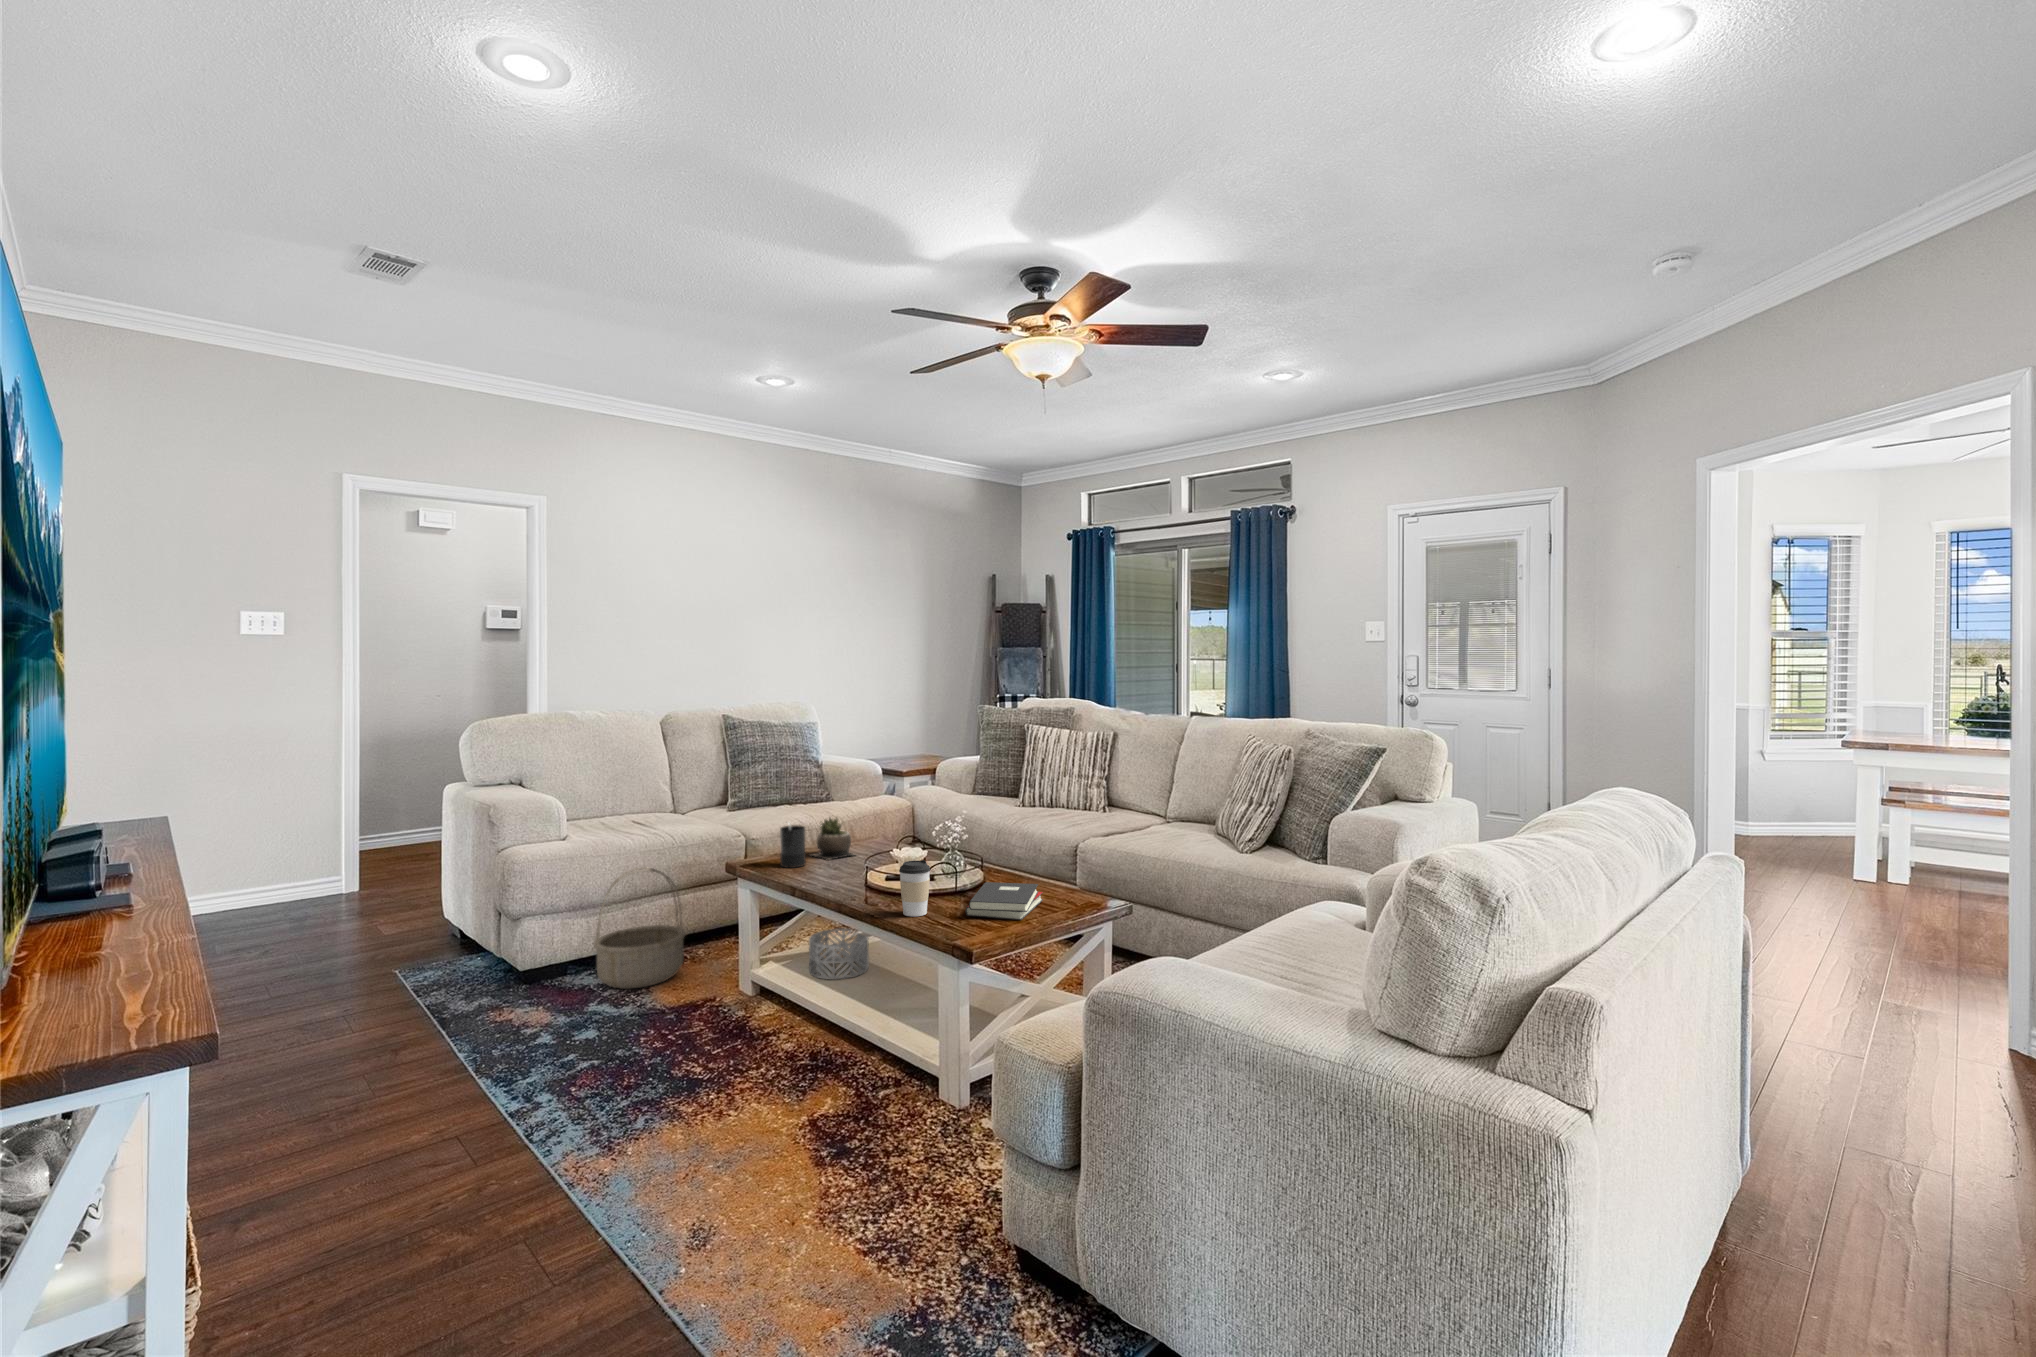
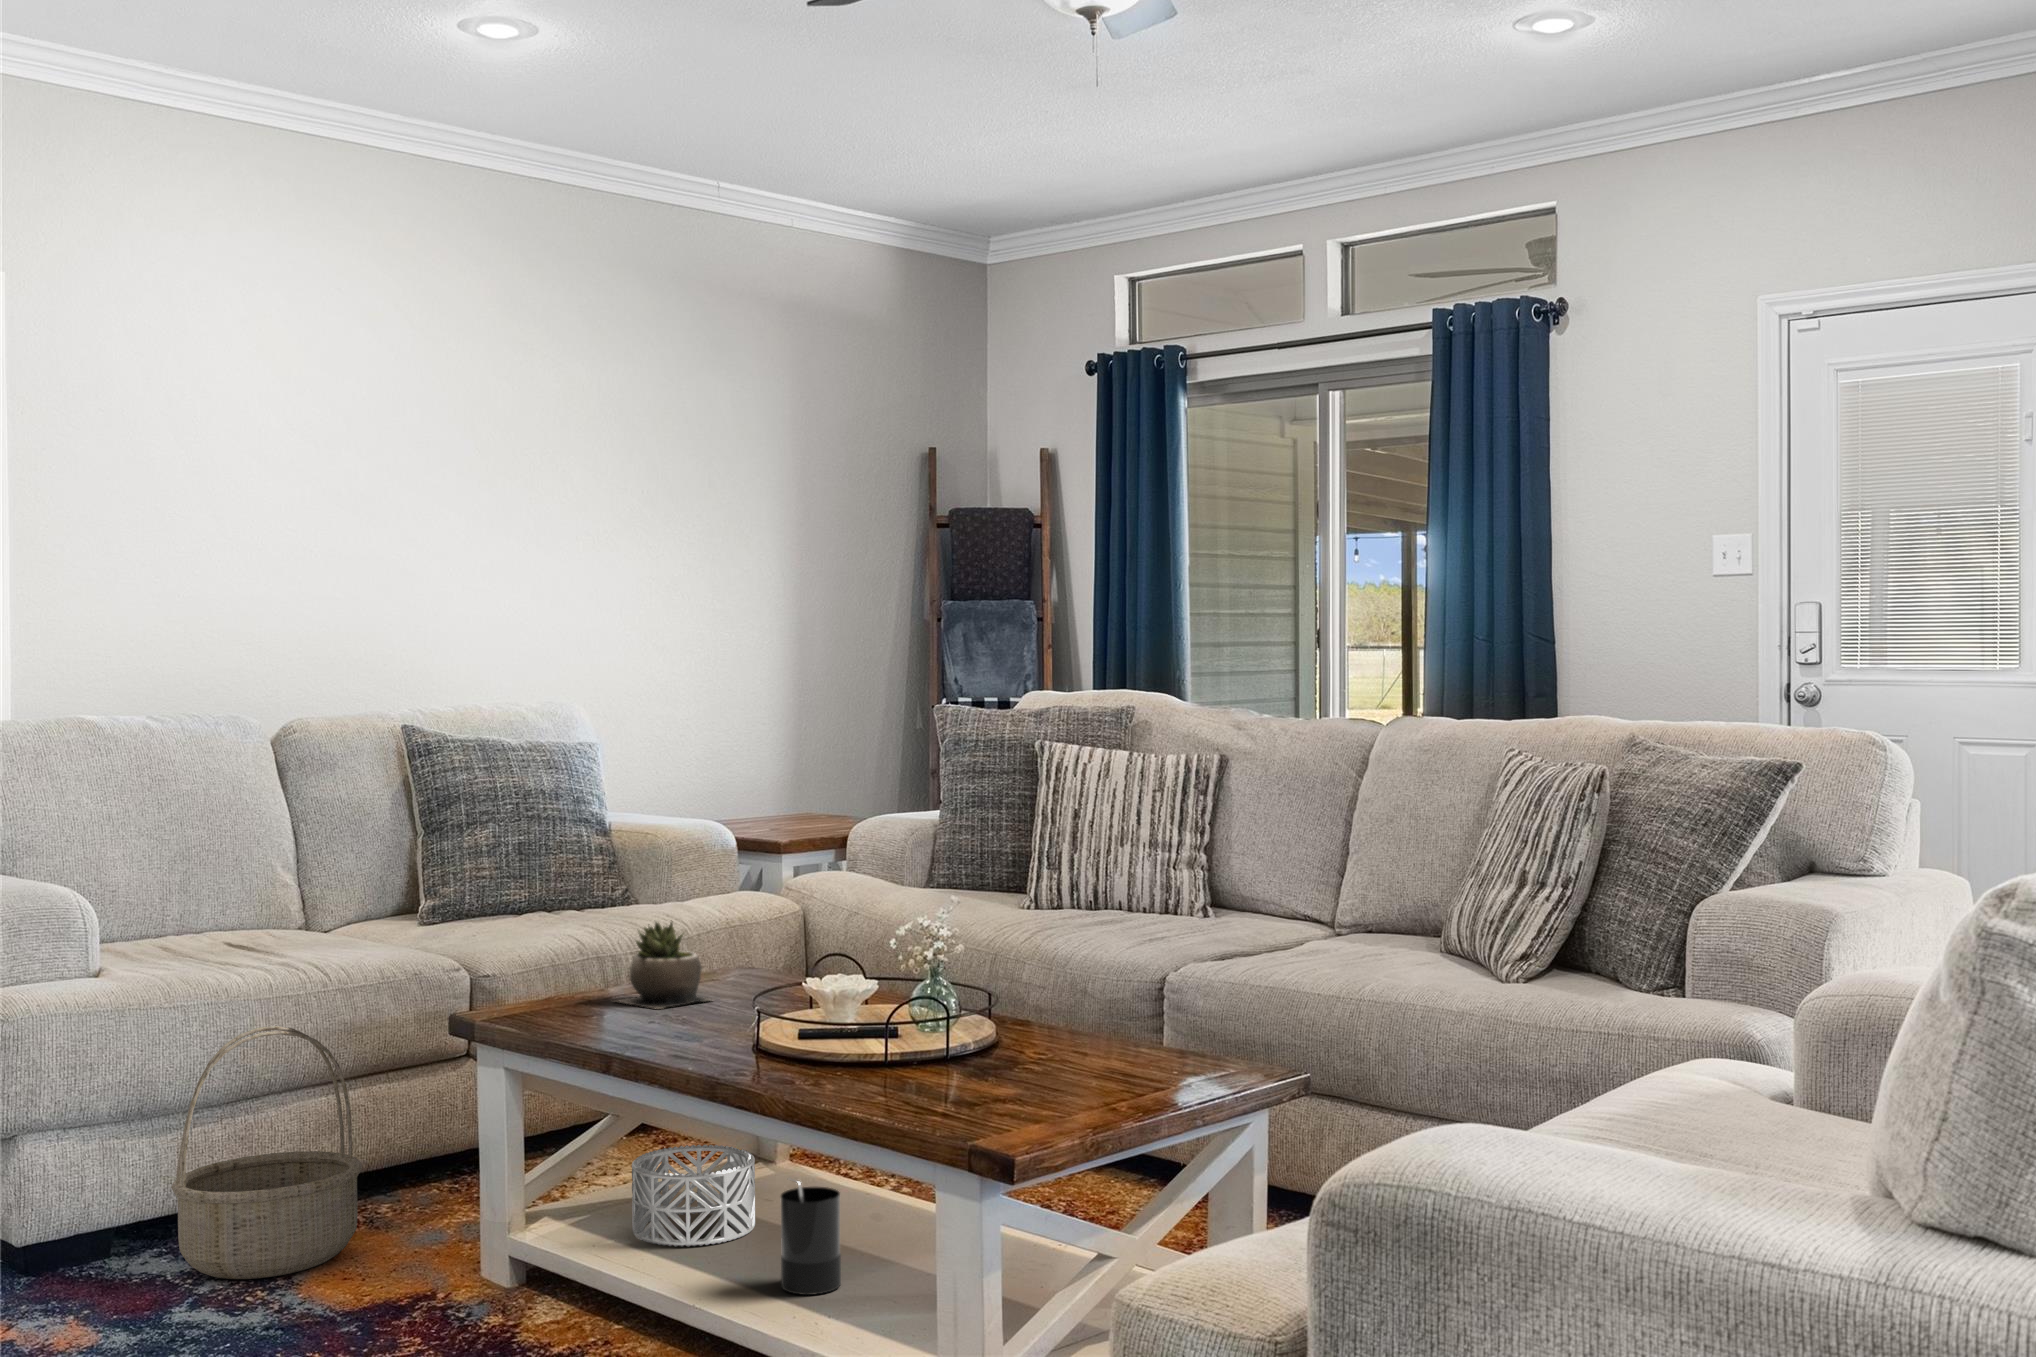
candle: present [780,825,806,868] -> present [781,1179,841,1295]
coffee cup: present [899,860,930,916] -> none [844,982,908,1096]
hardback book: present [965,882,1043,920] -> none [981,1031,1130,1099]

